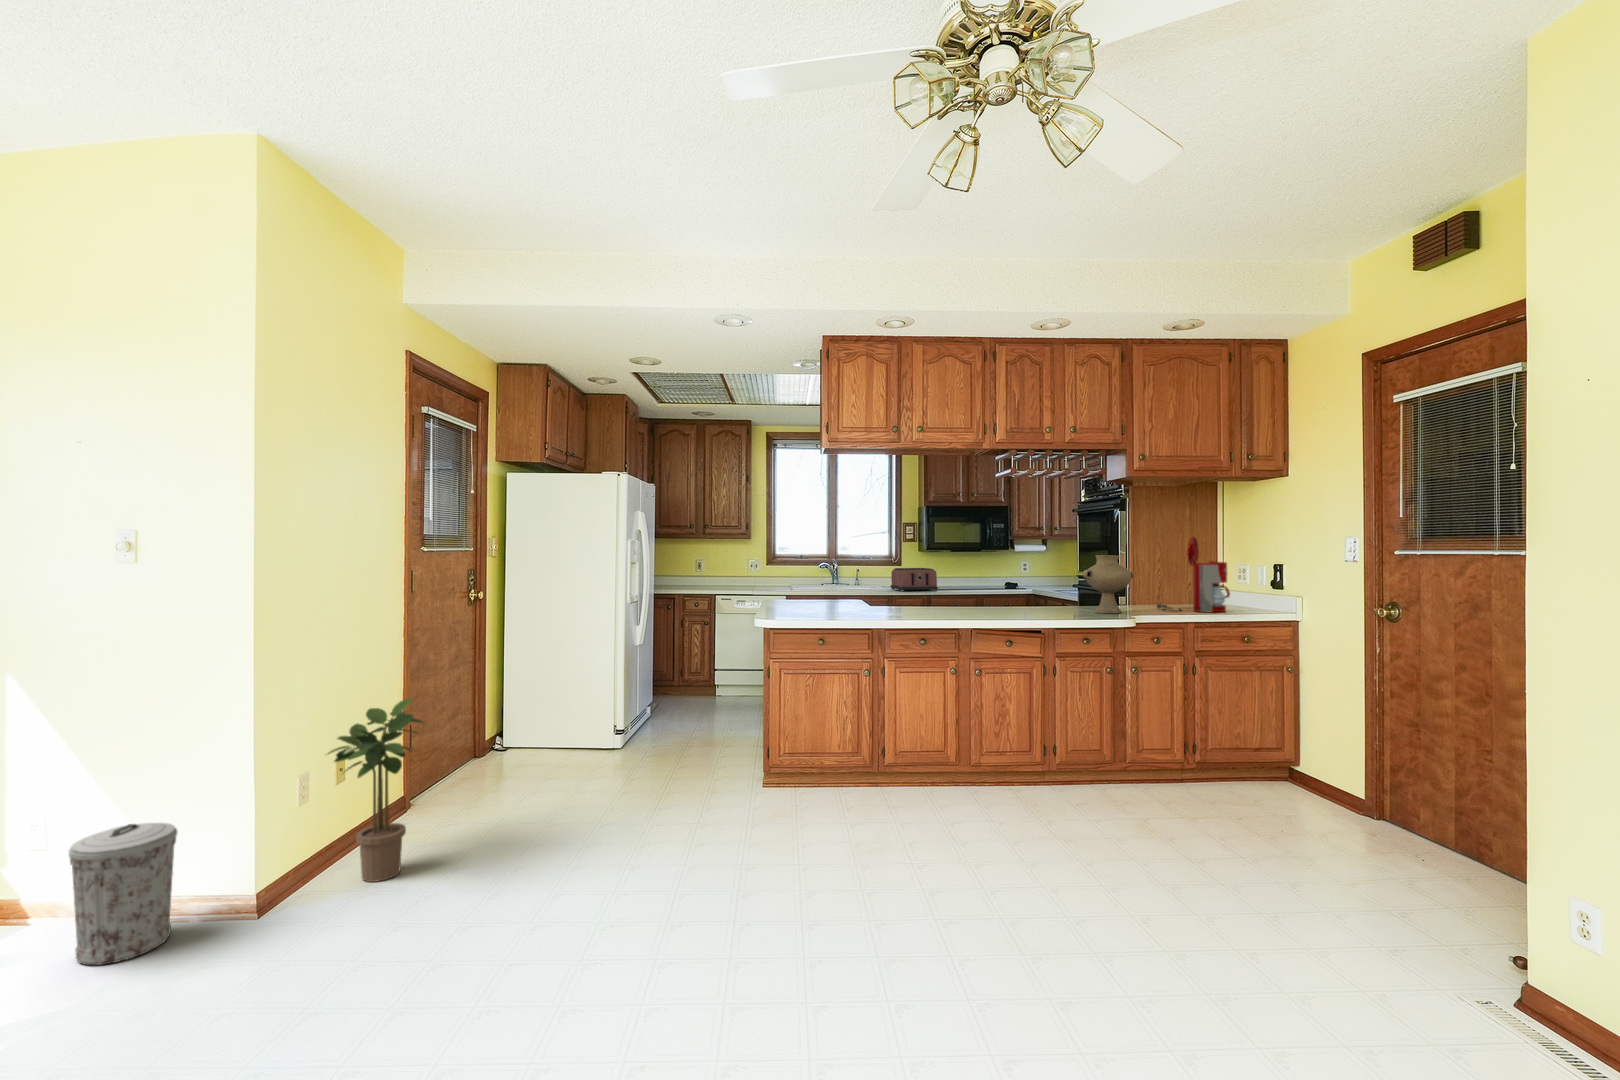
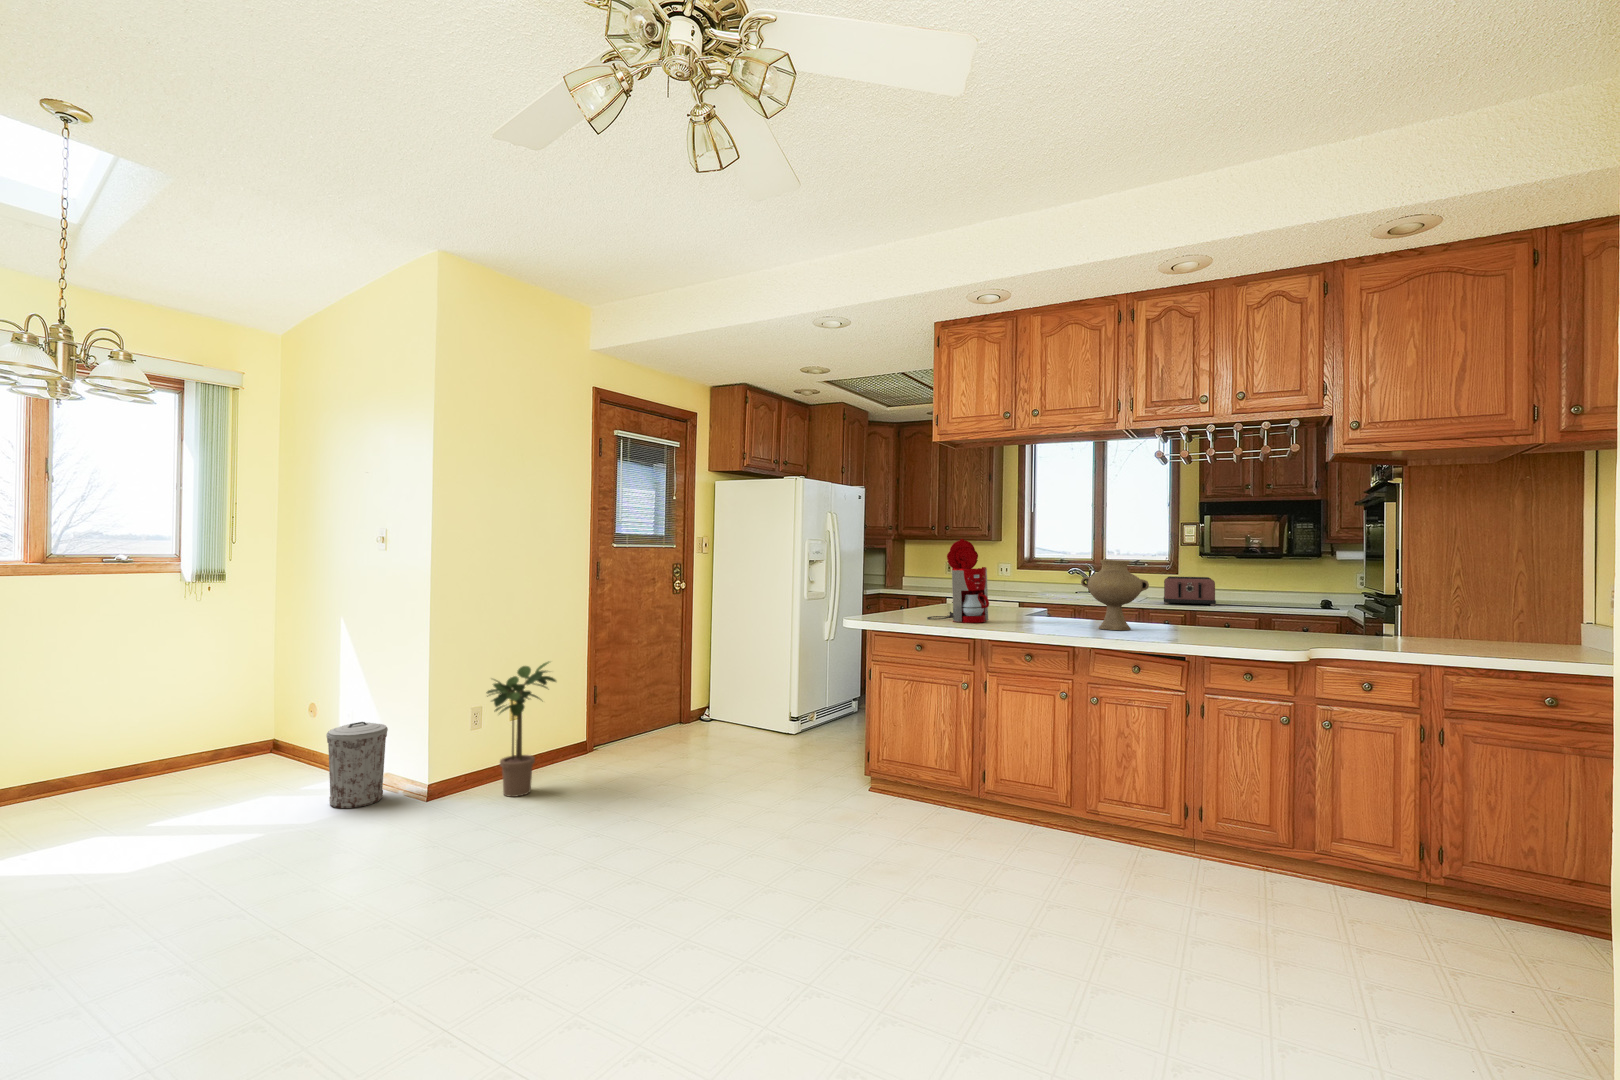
coffee maker: present [1157,537,1230,612] -> present [927,539,989,623]
vase: present [1083,555,1133,613] -> present [1081,560,1149,630]

